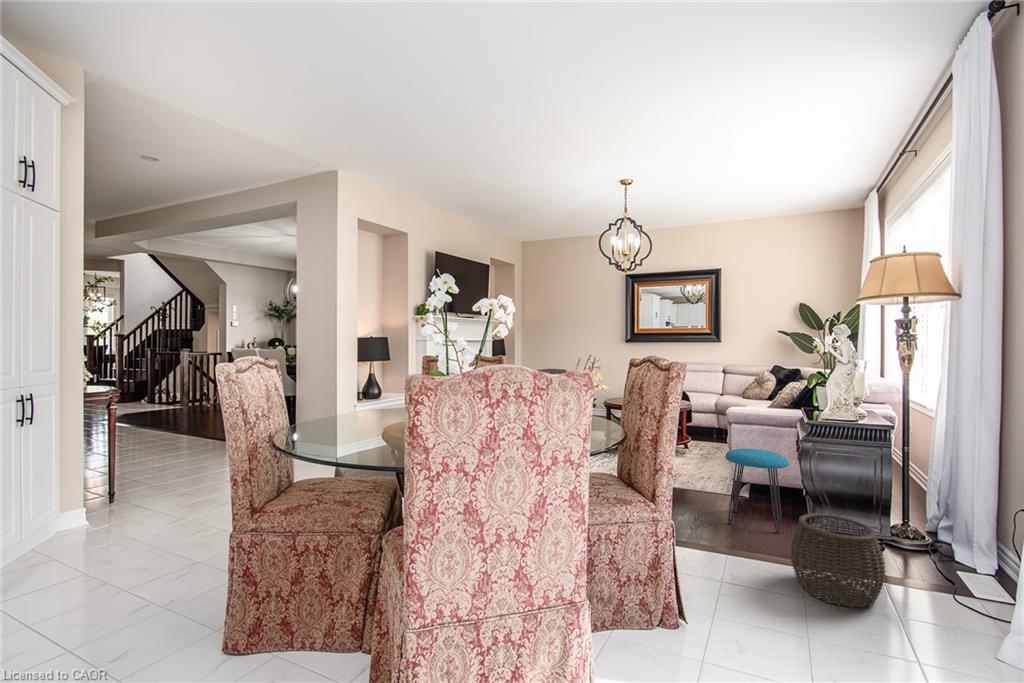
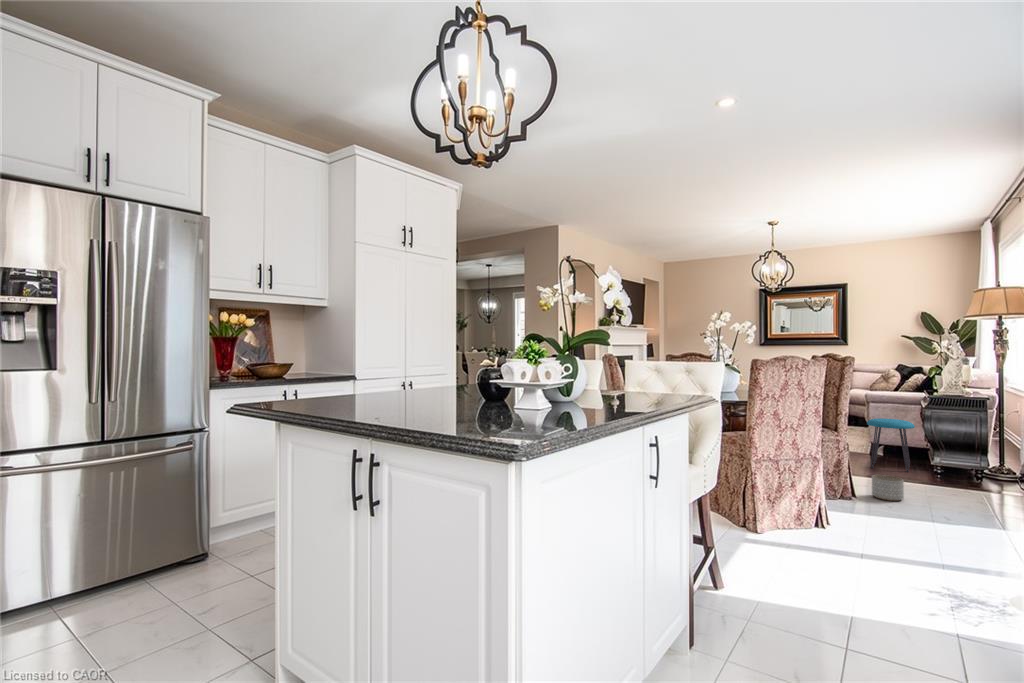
woven basket: present [790,513,886,609] -> none [917,448,978,497]
planter: none [715,572,767,631] -> present [872,475,904,501]

